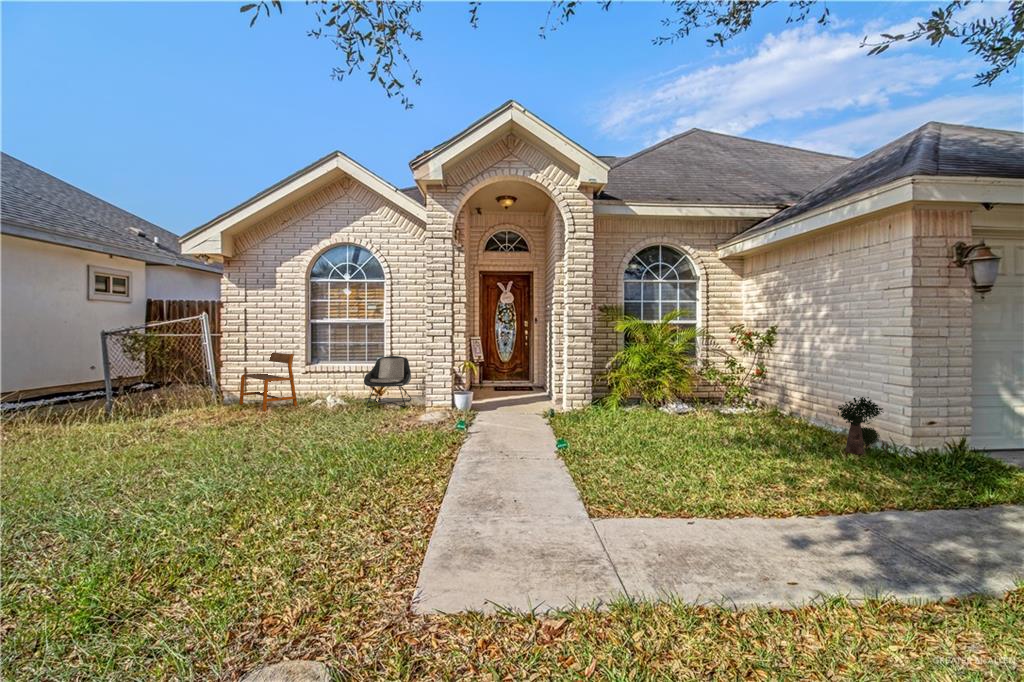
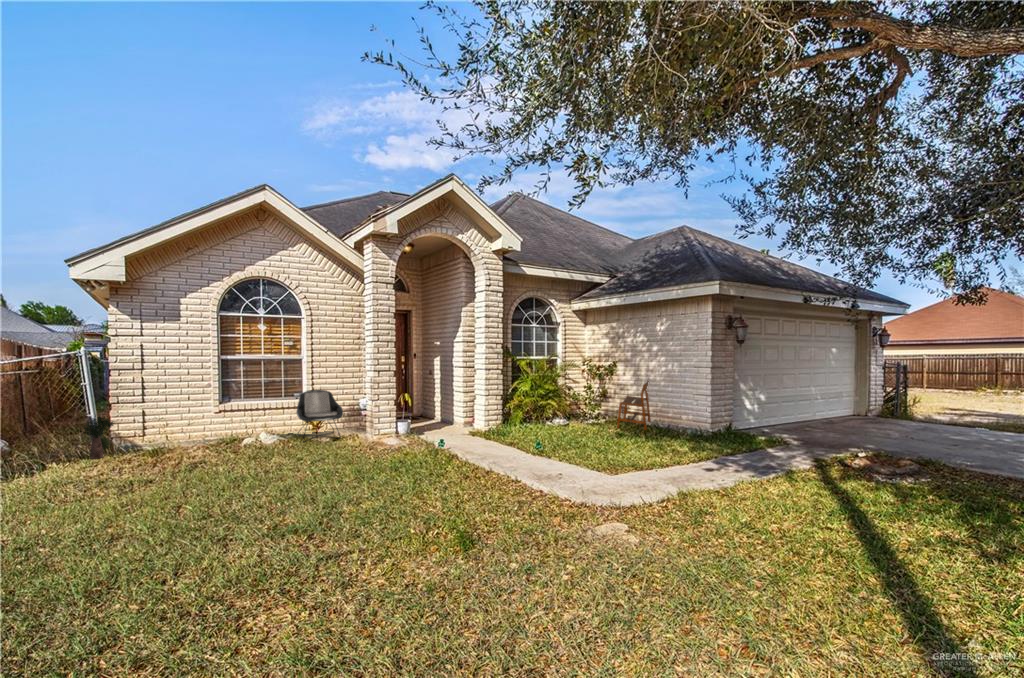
bench: present [239,352,297,411] -> present [617,381,651,430]
potted plant: present [836,396,890,456] -> present [83,416,120,459]

